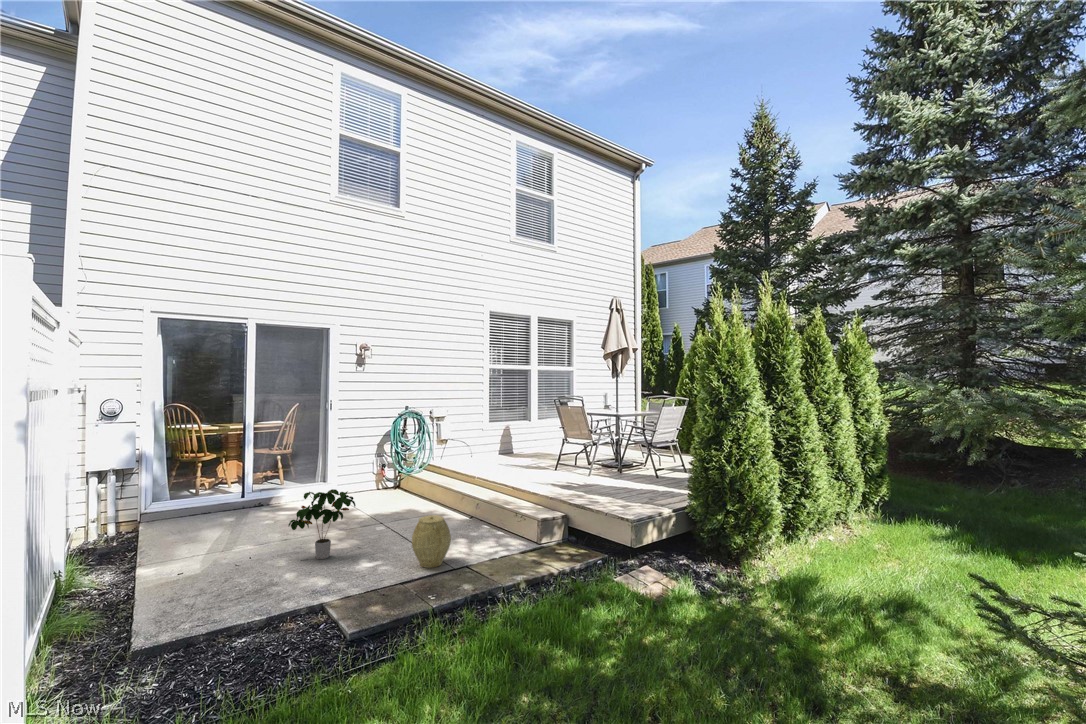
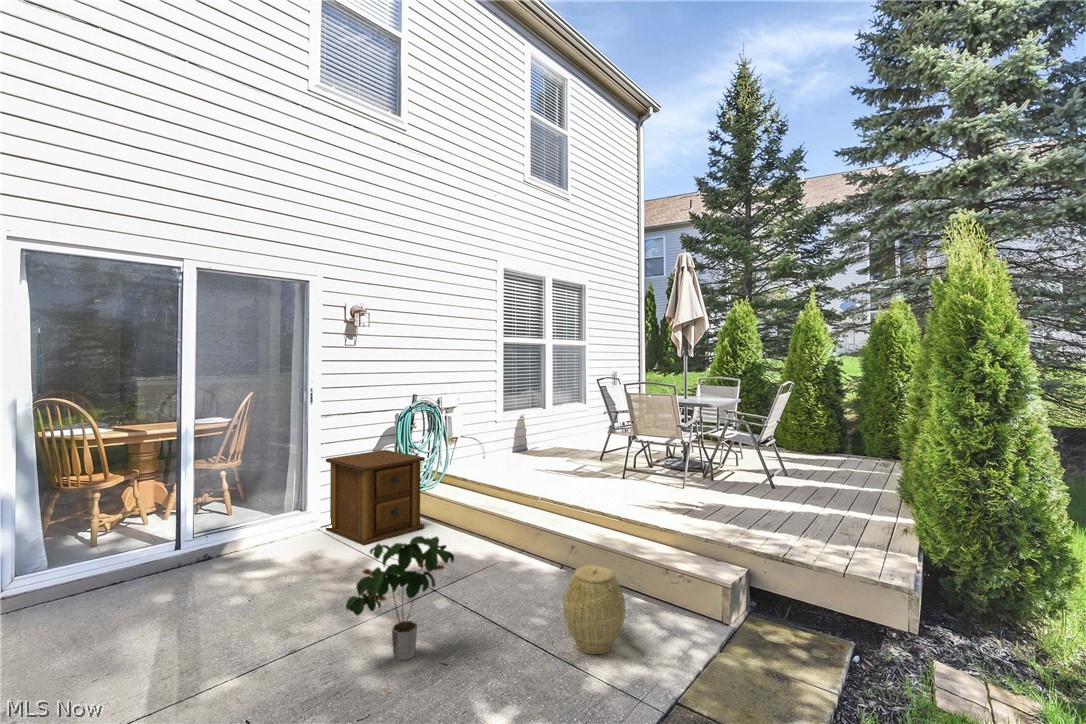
side table: none [339,445,402,507] -> present [326,450,425,545]

